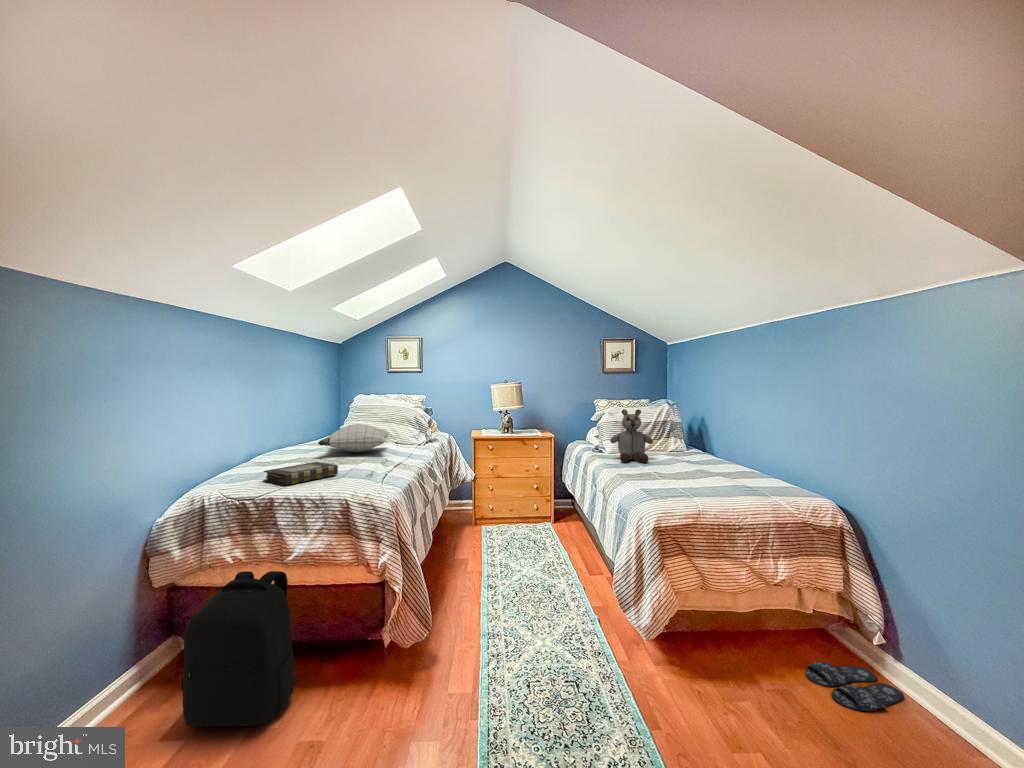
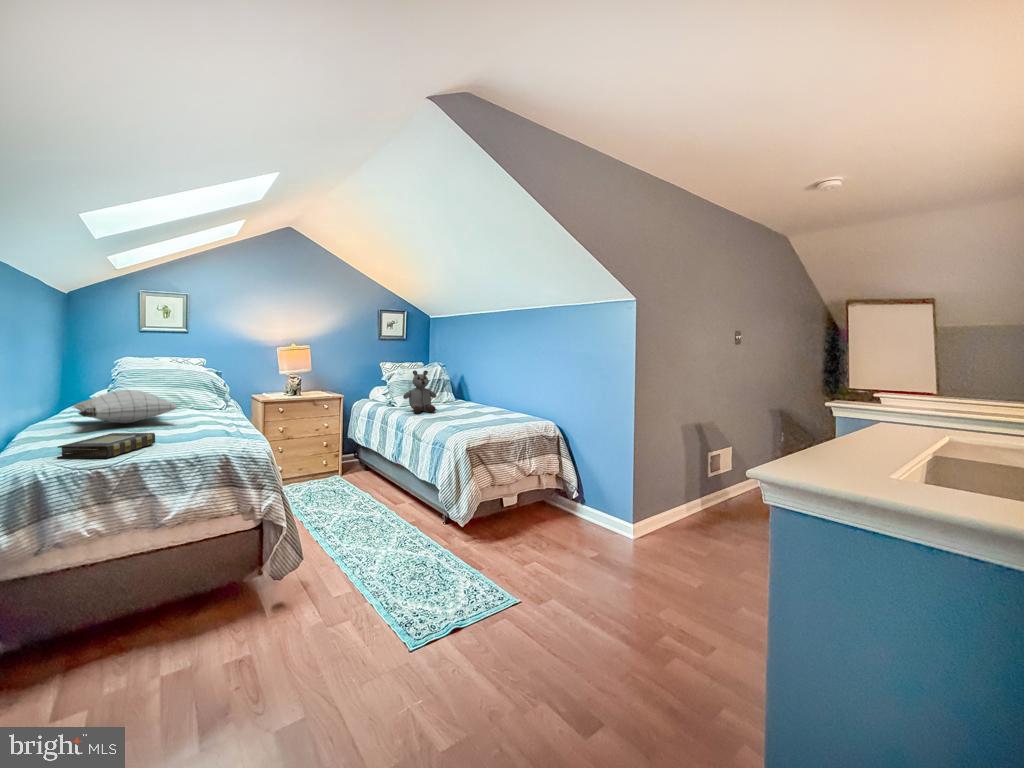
backpack: present [181,571,295,726] -> none [48,540,179,709]
slippers: present [806,662,904,712] -> none [543,512,584,530]

